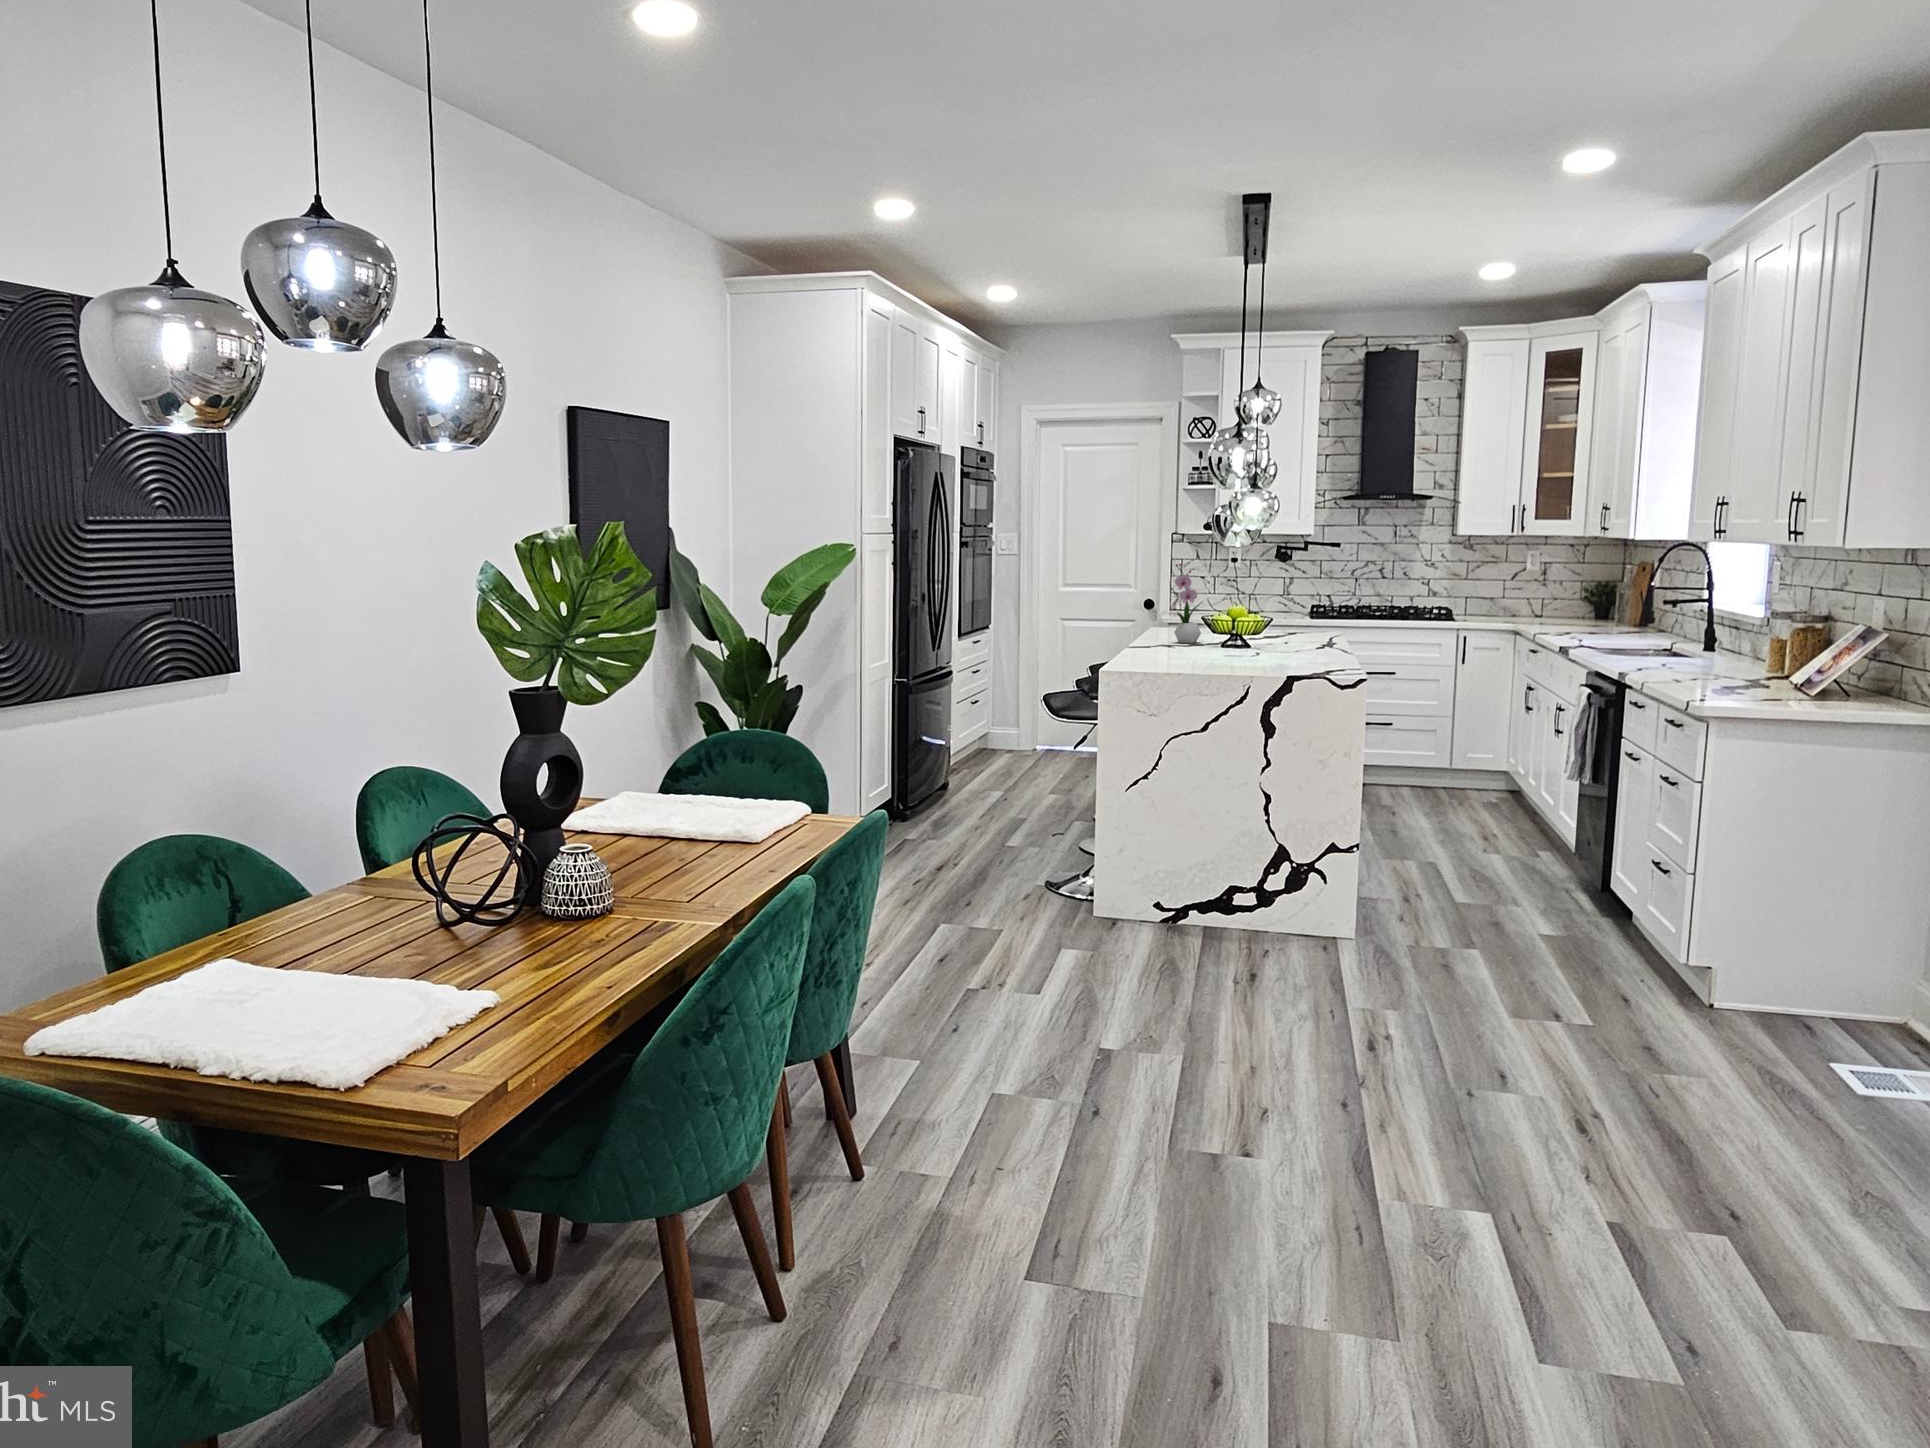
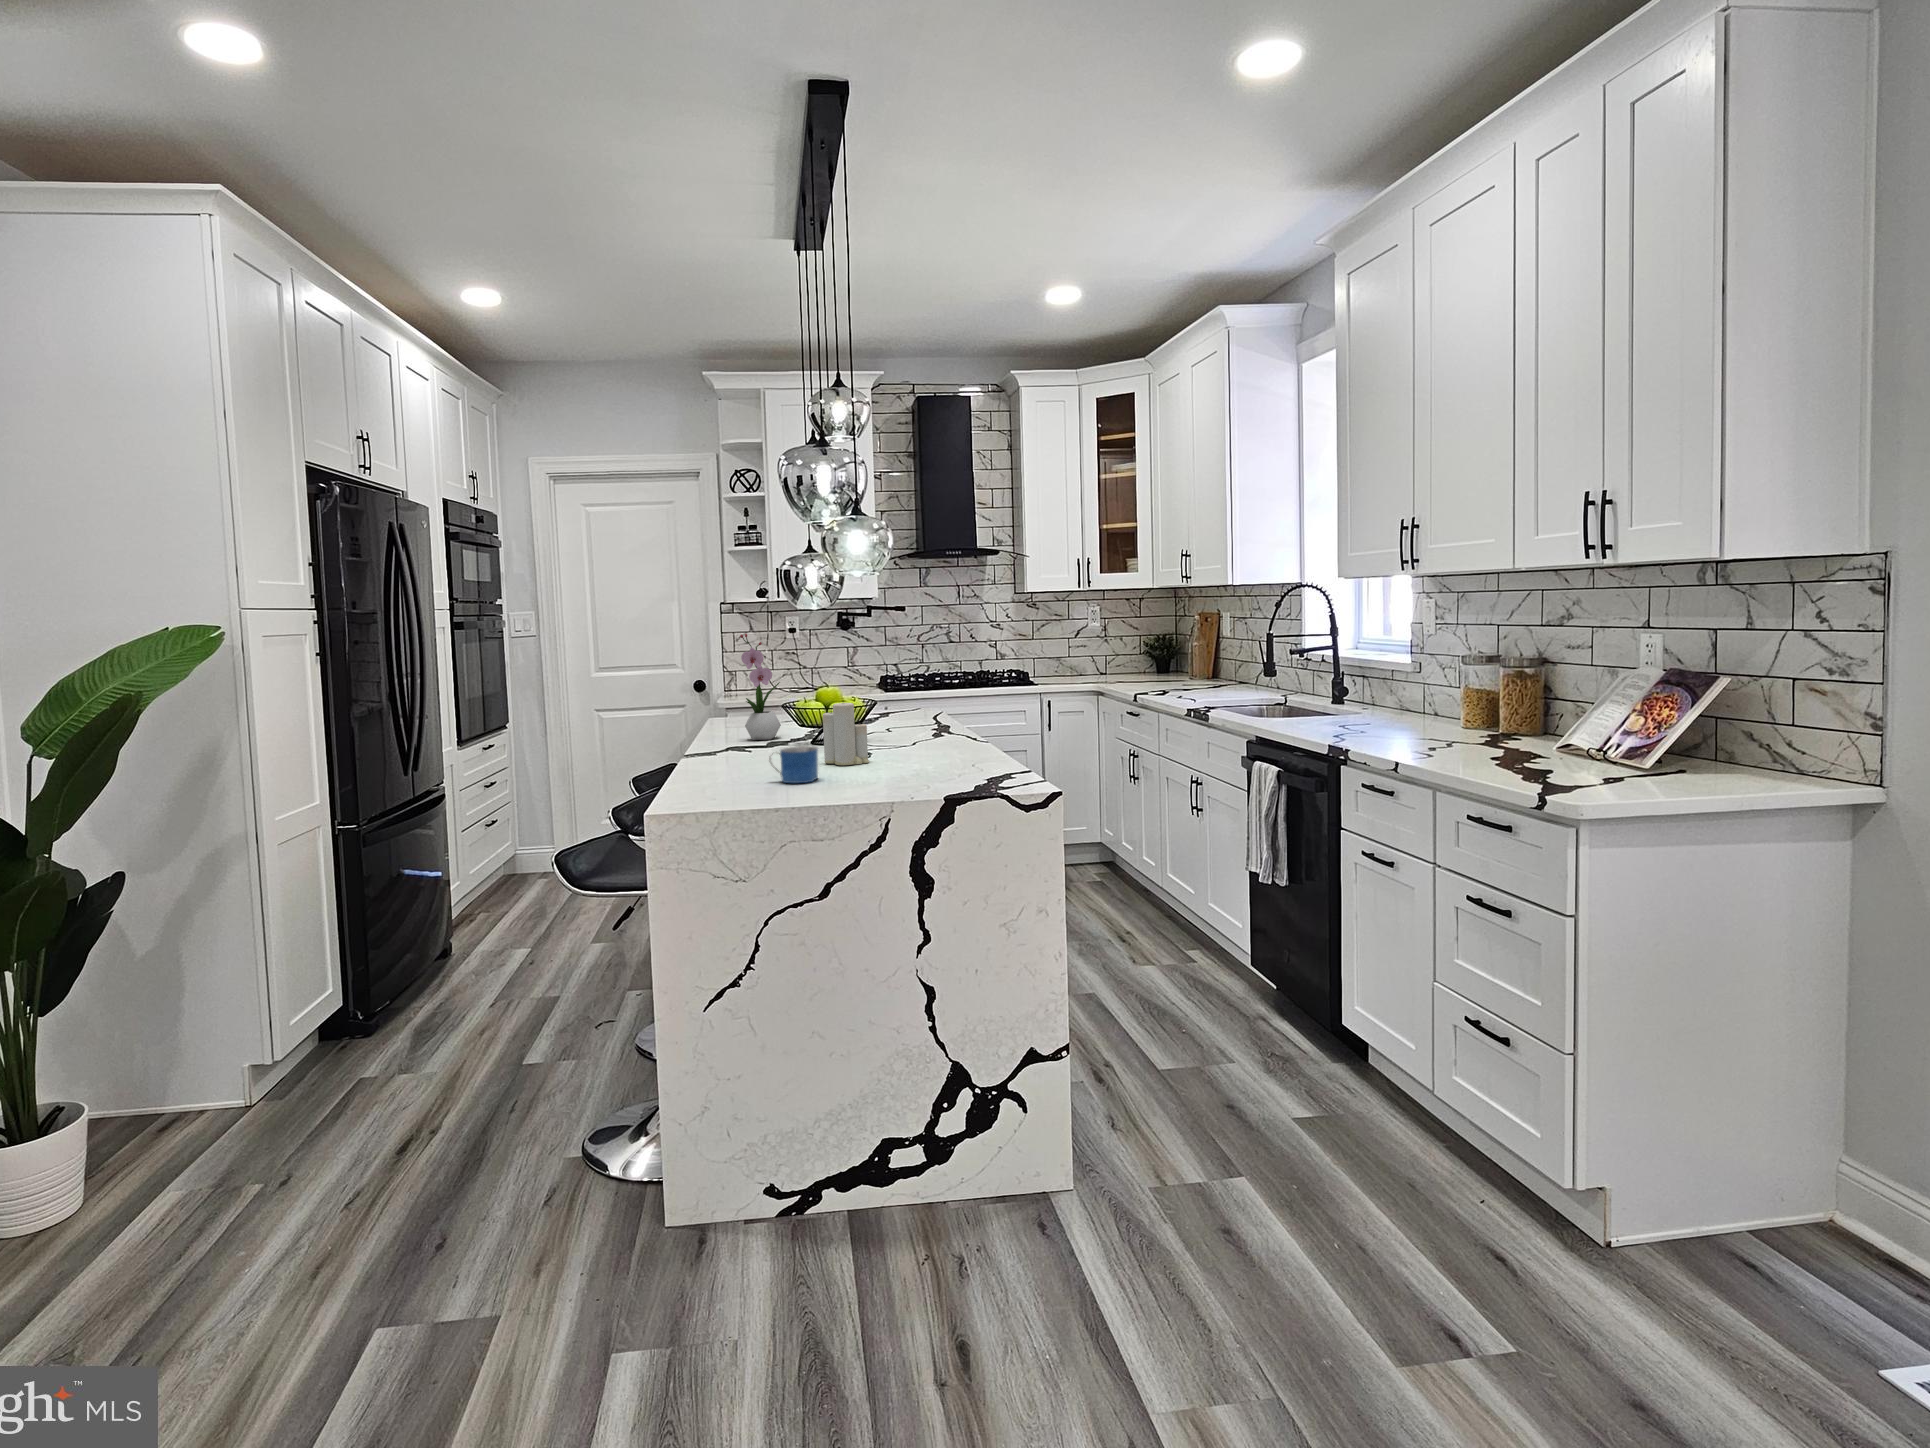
candle: none [1222,611,1254,659] -> present [823,703,869,765]
mug: none [1181,641,1214,664] -> present [773,746,818,783]

